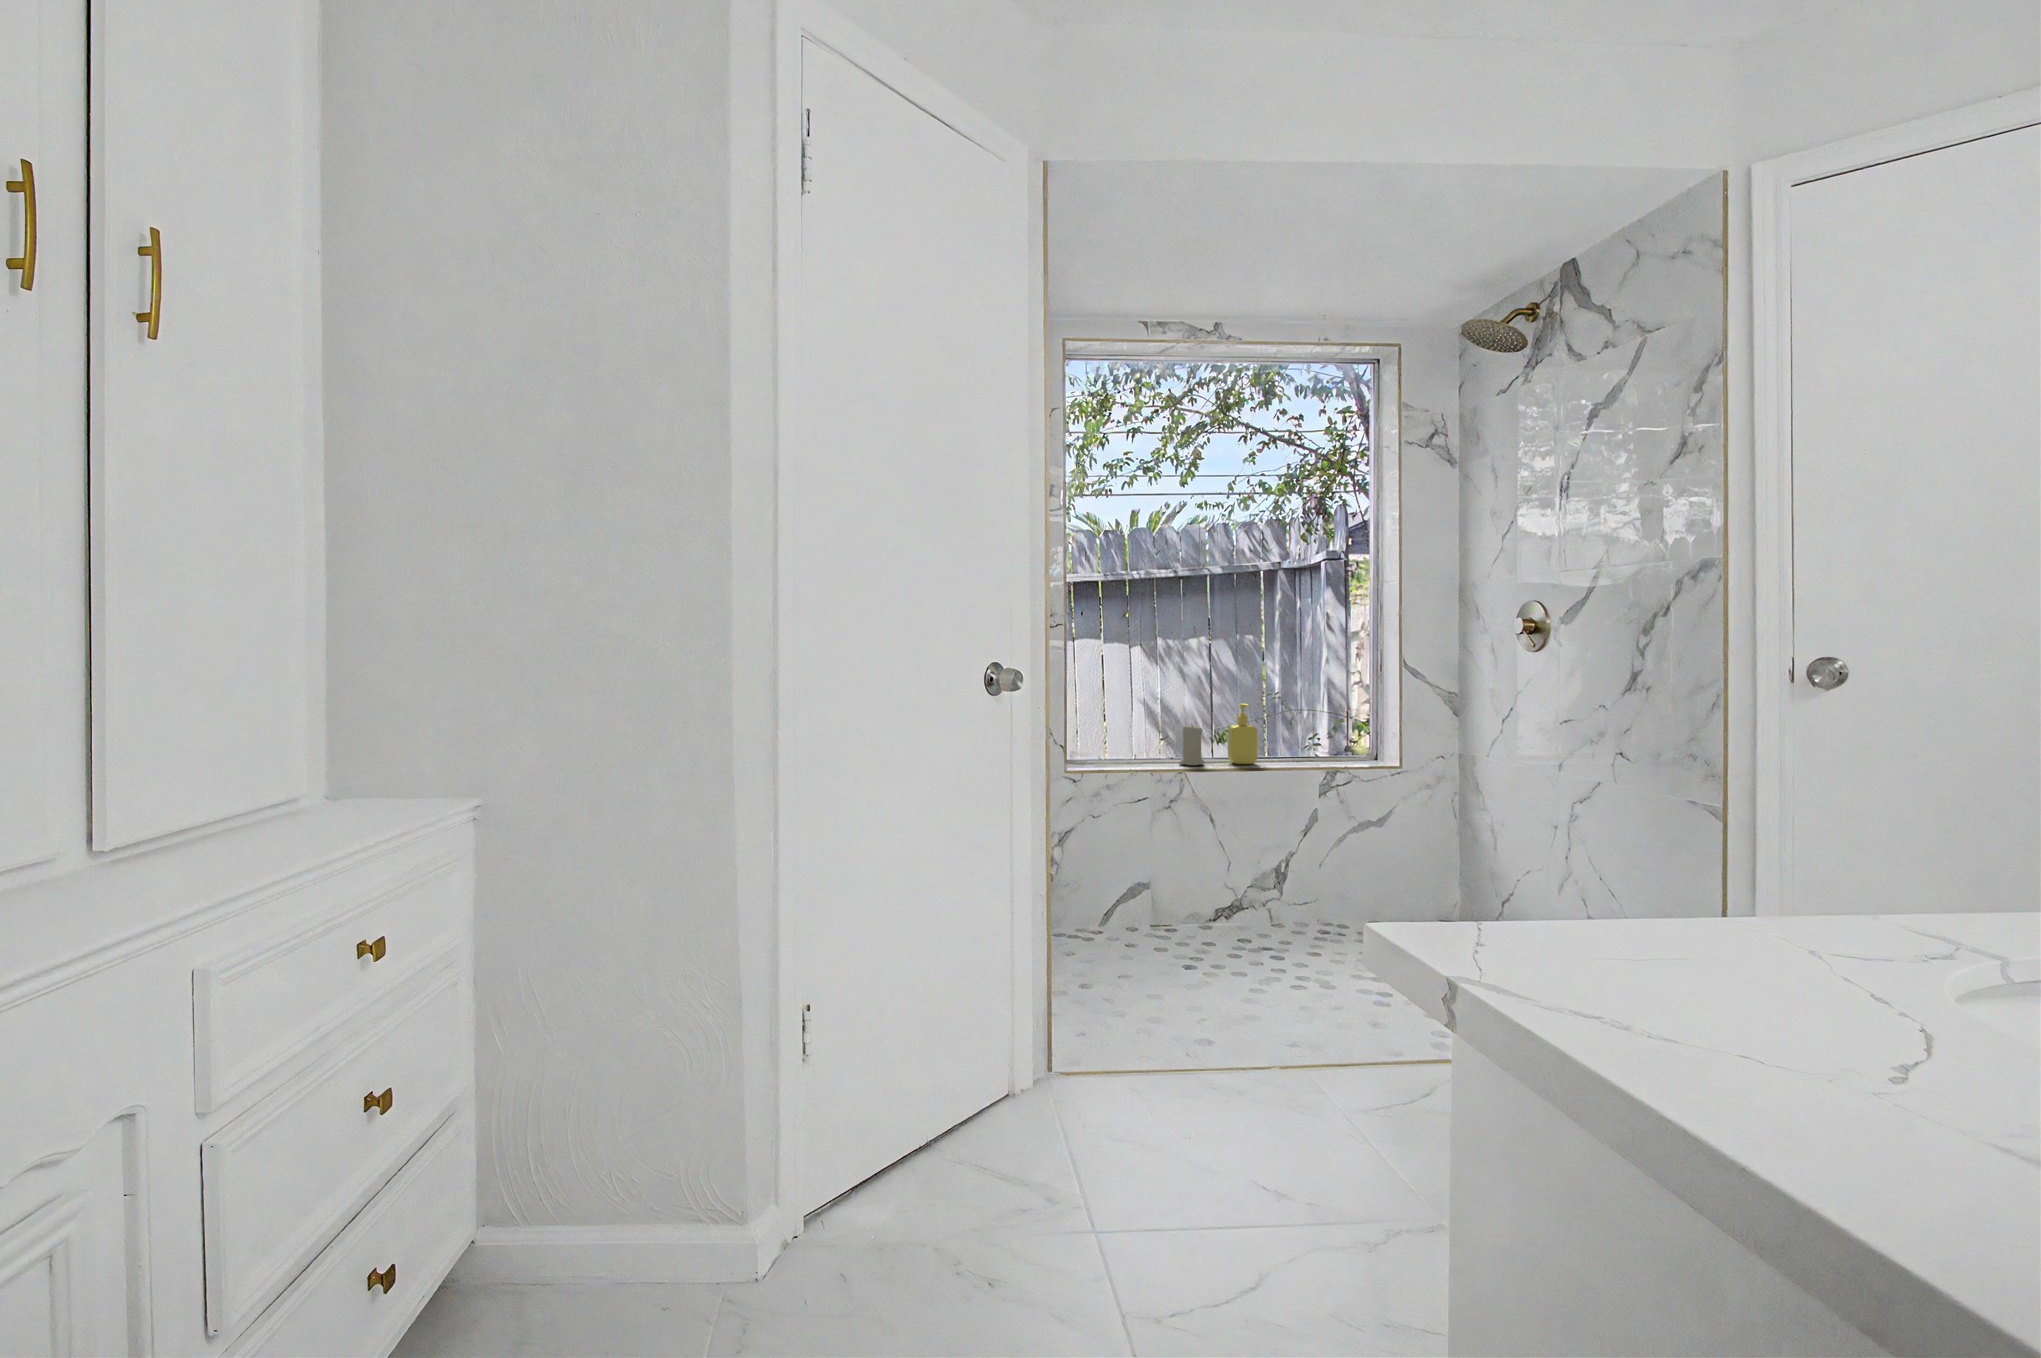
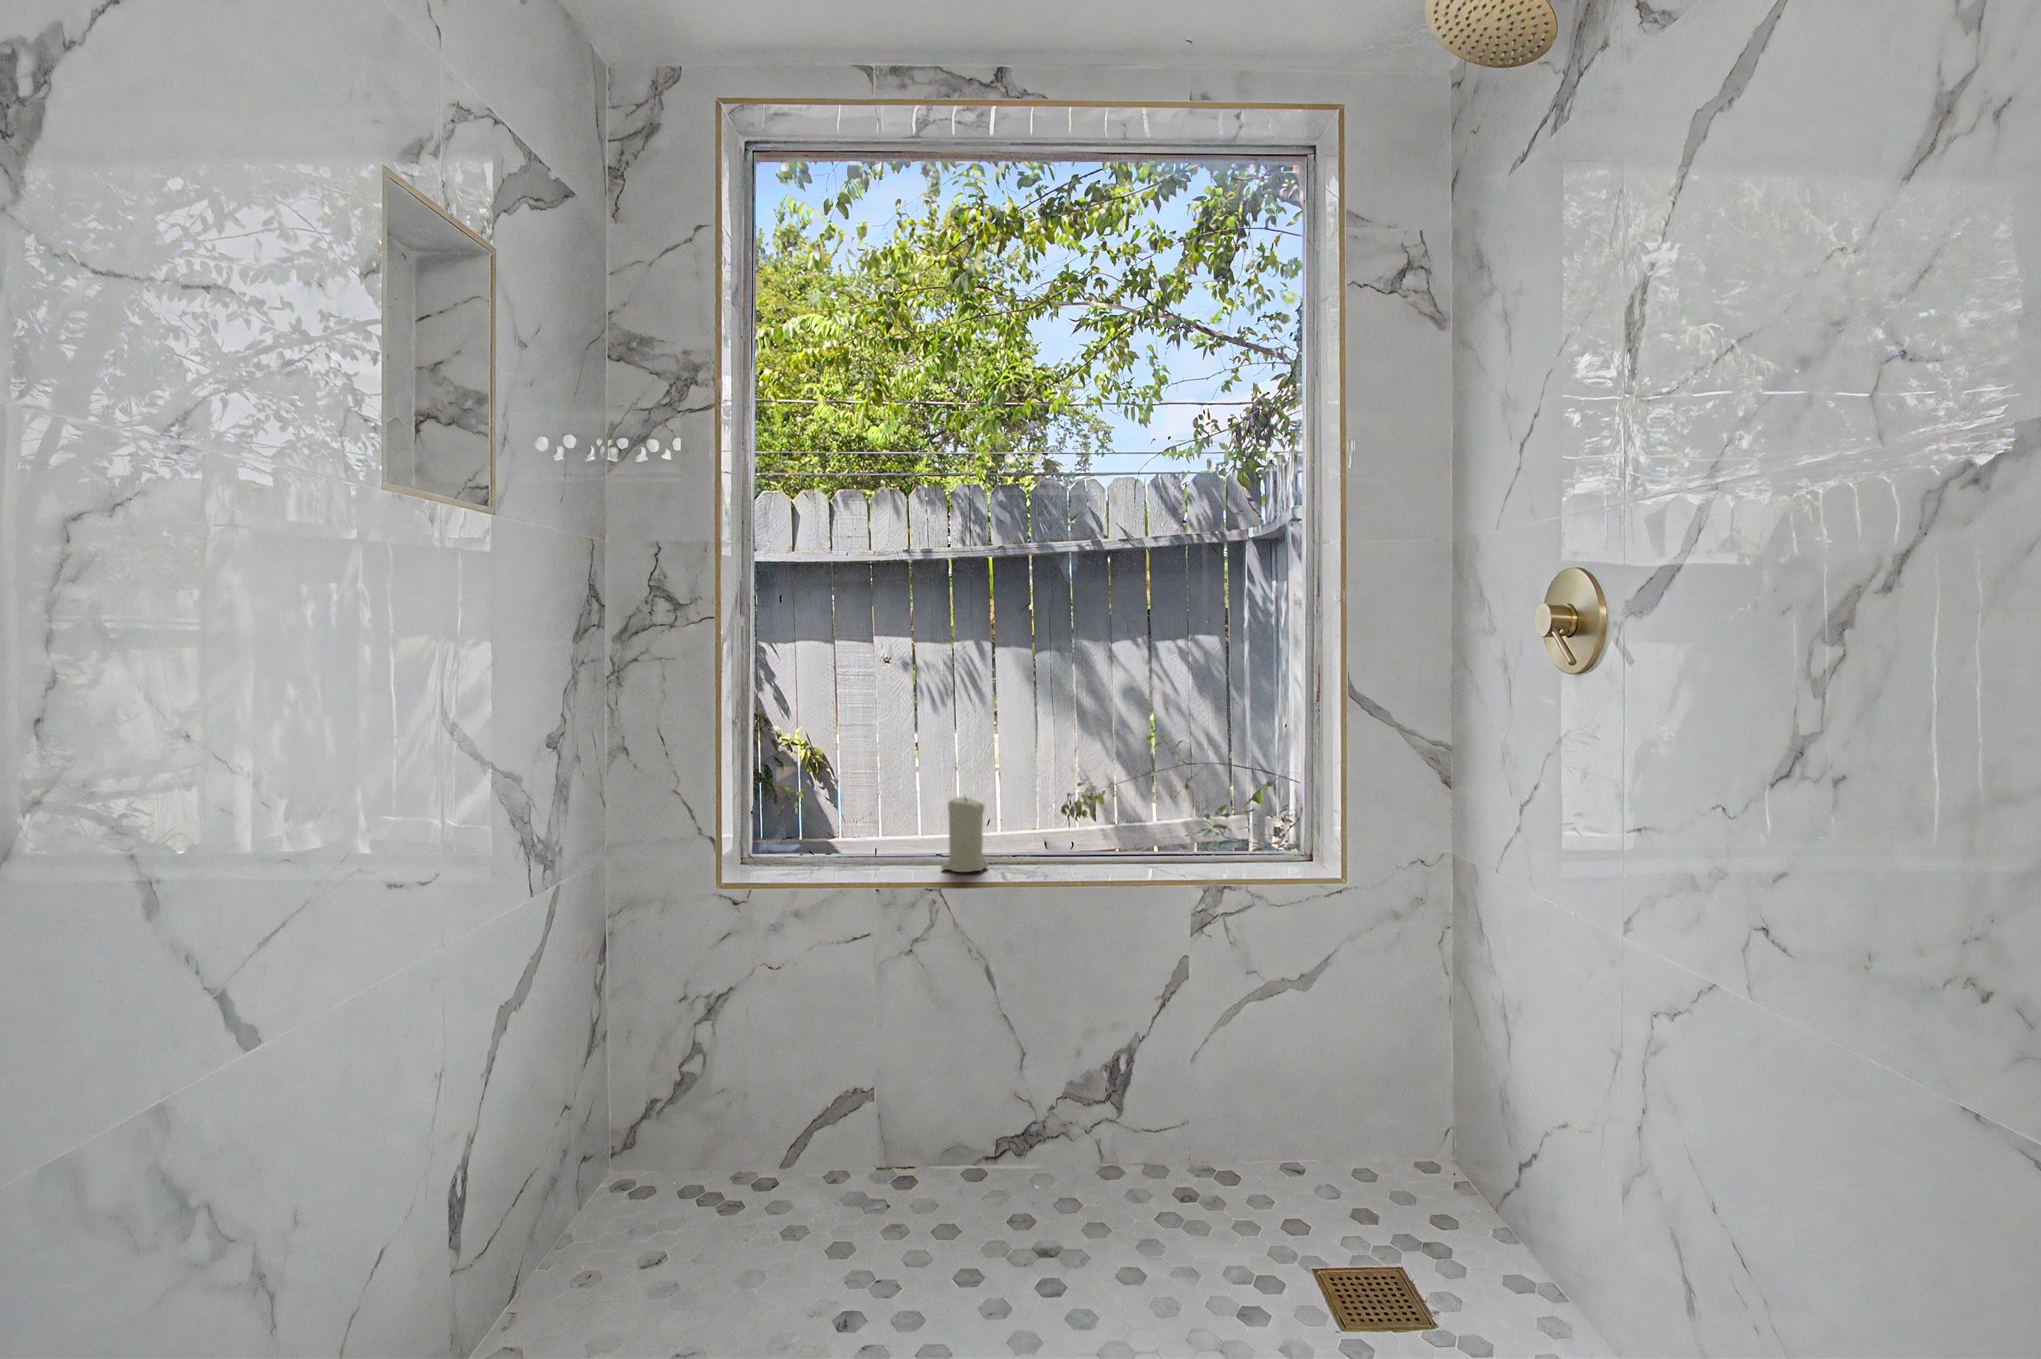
soap dispenser: present [1228,703,1257,764] -> none [1035,759,1082,870]

